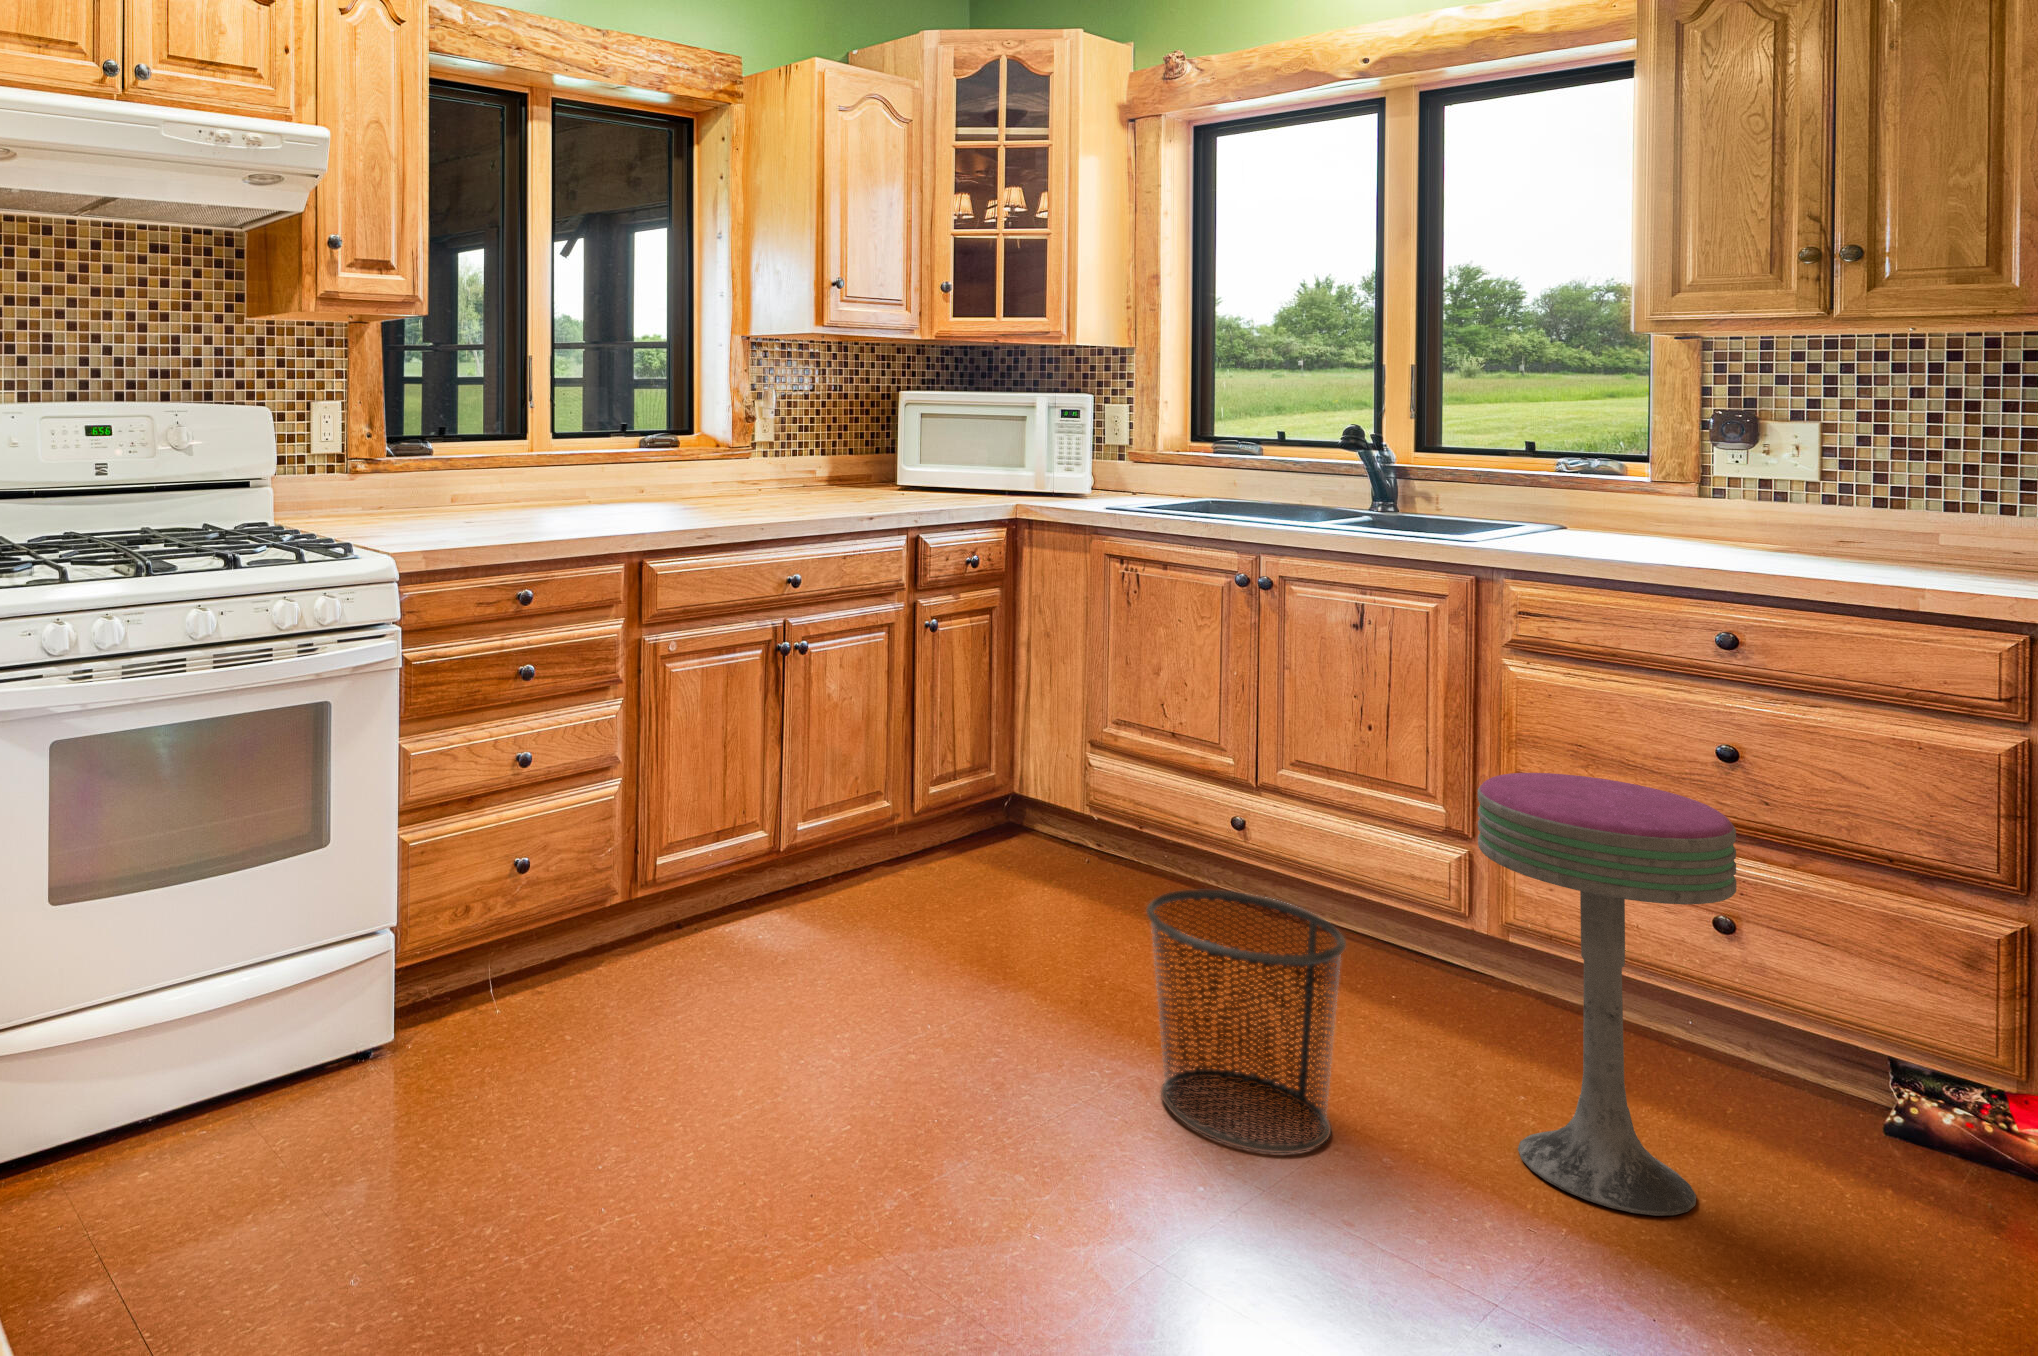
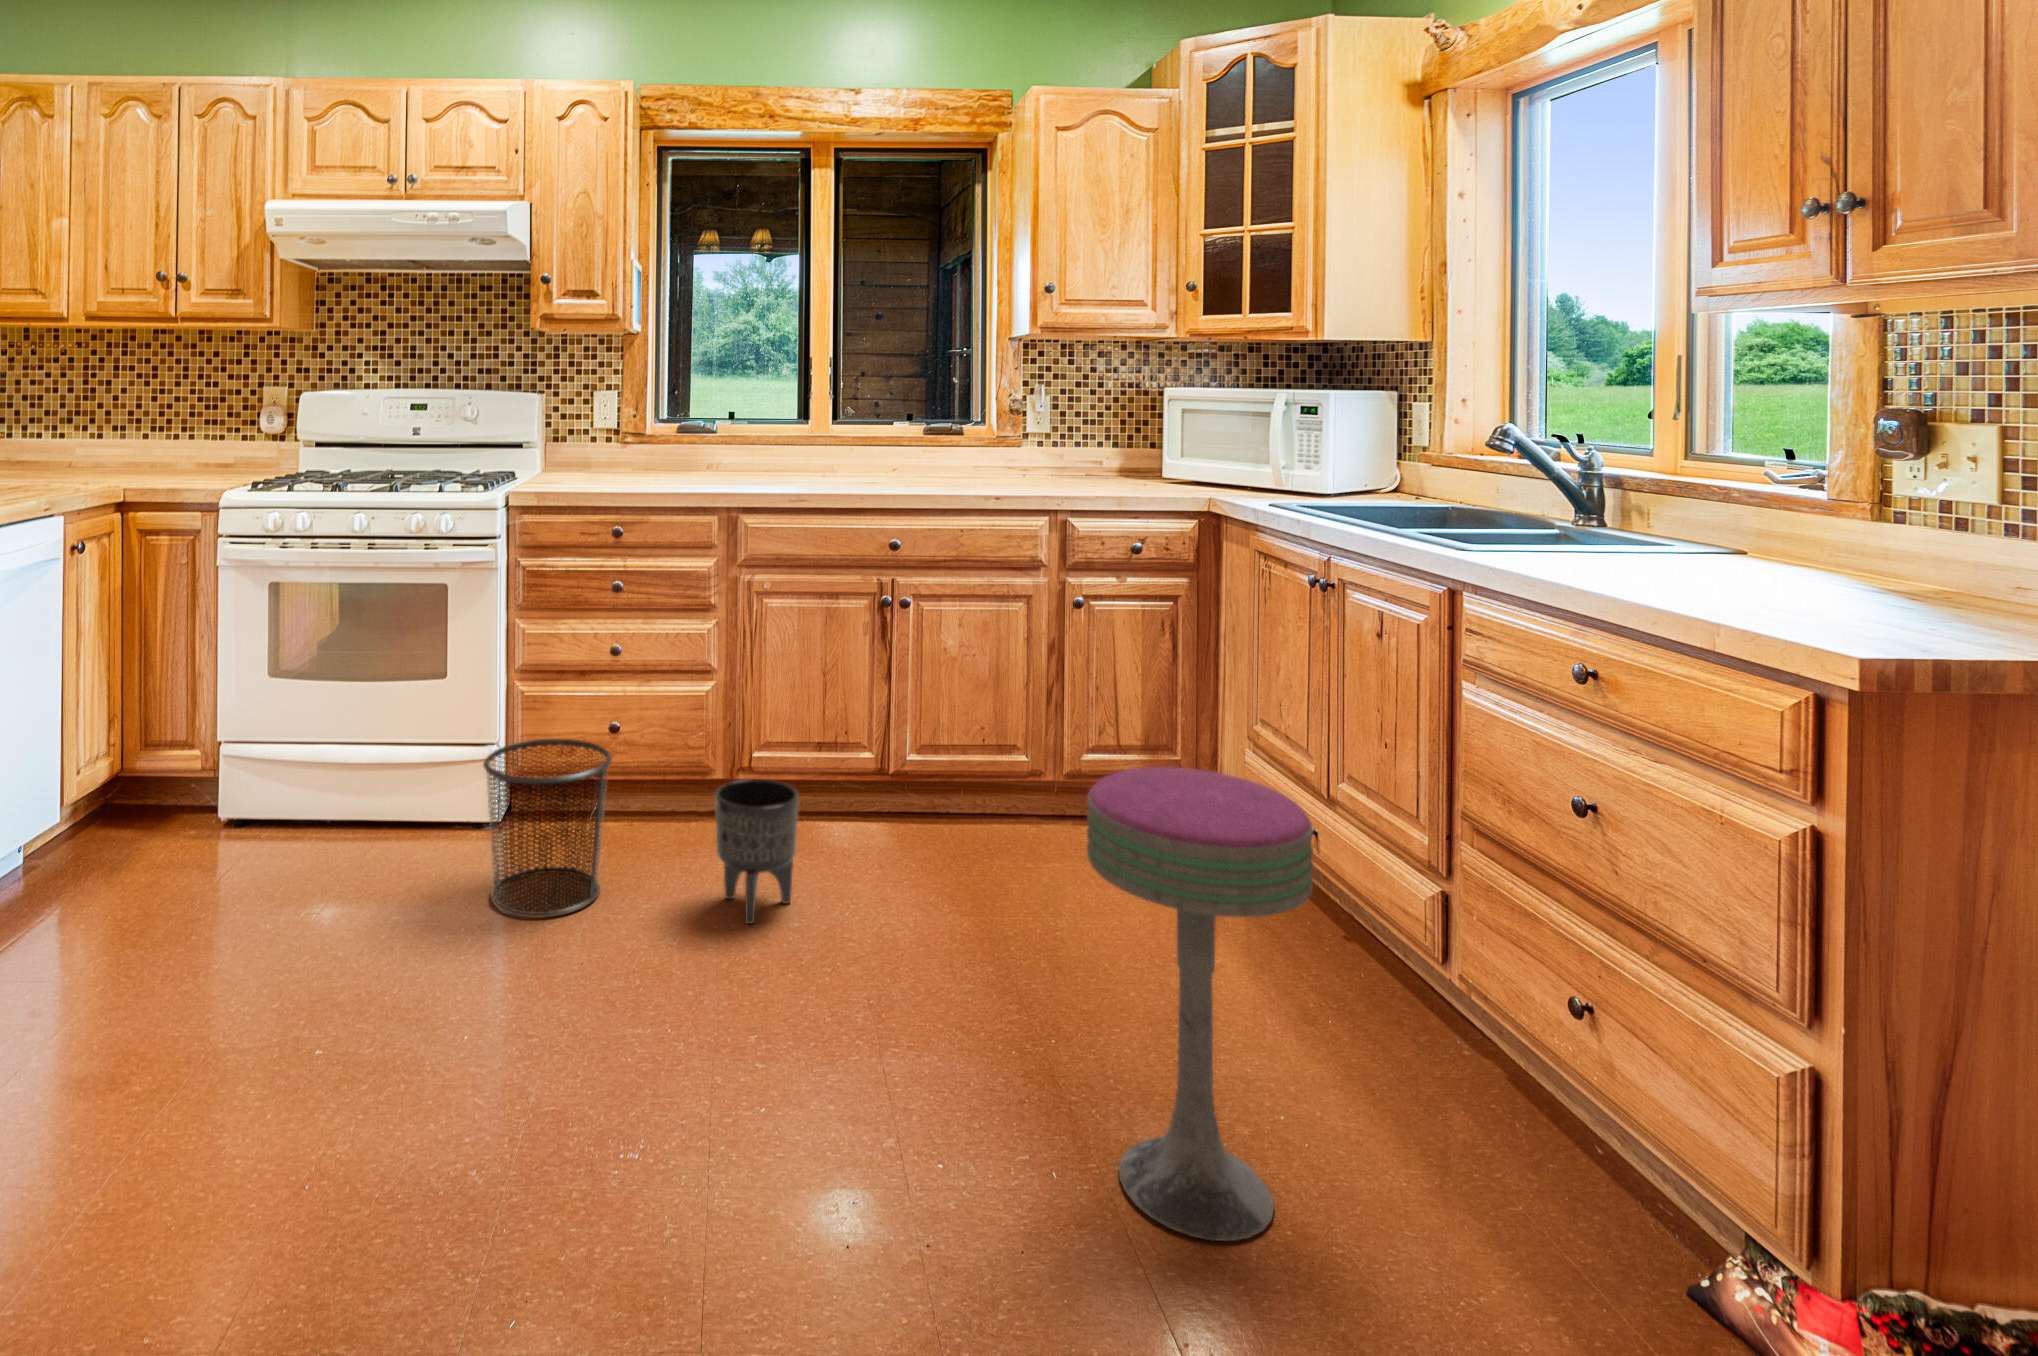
planter: none [804,888,912,1072] -> present [715,779,799,924]
trash can: present [1147,890,1346,1153] -> present [483,739,612,918]

